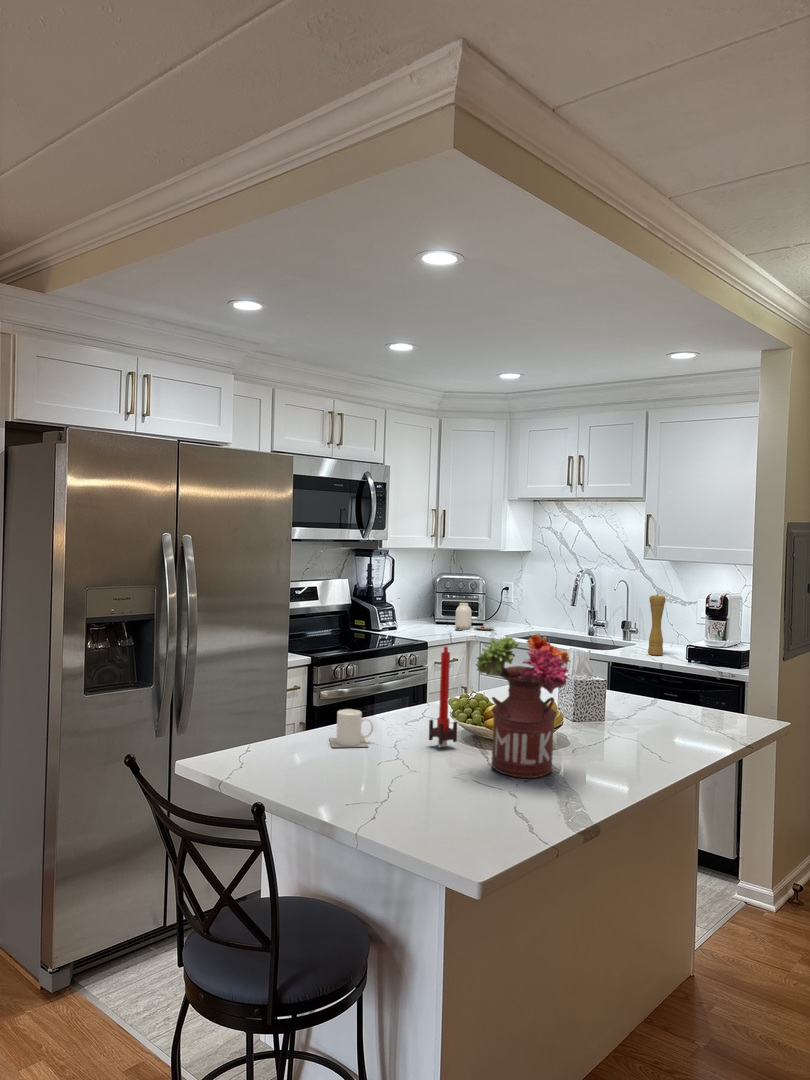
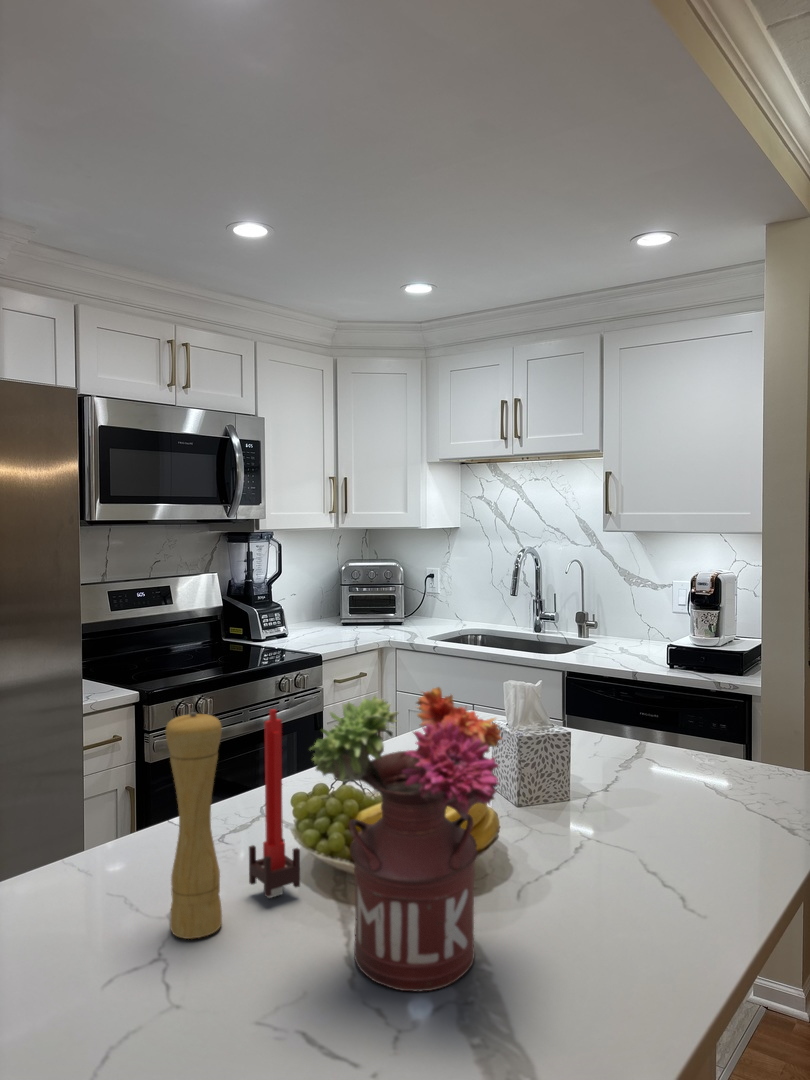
pepper mill: present [648,594,666,655] -> present [166,712,222,939]
jar: present [455,603,494,630] -> none [363,597,417,633]
mug: present [330,709,373,747] -> none [56,832,146,917]

